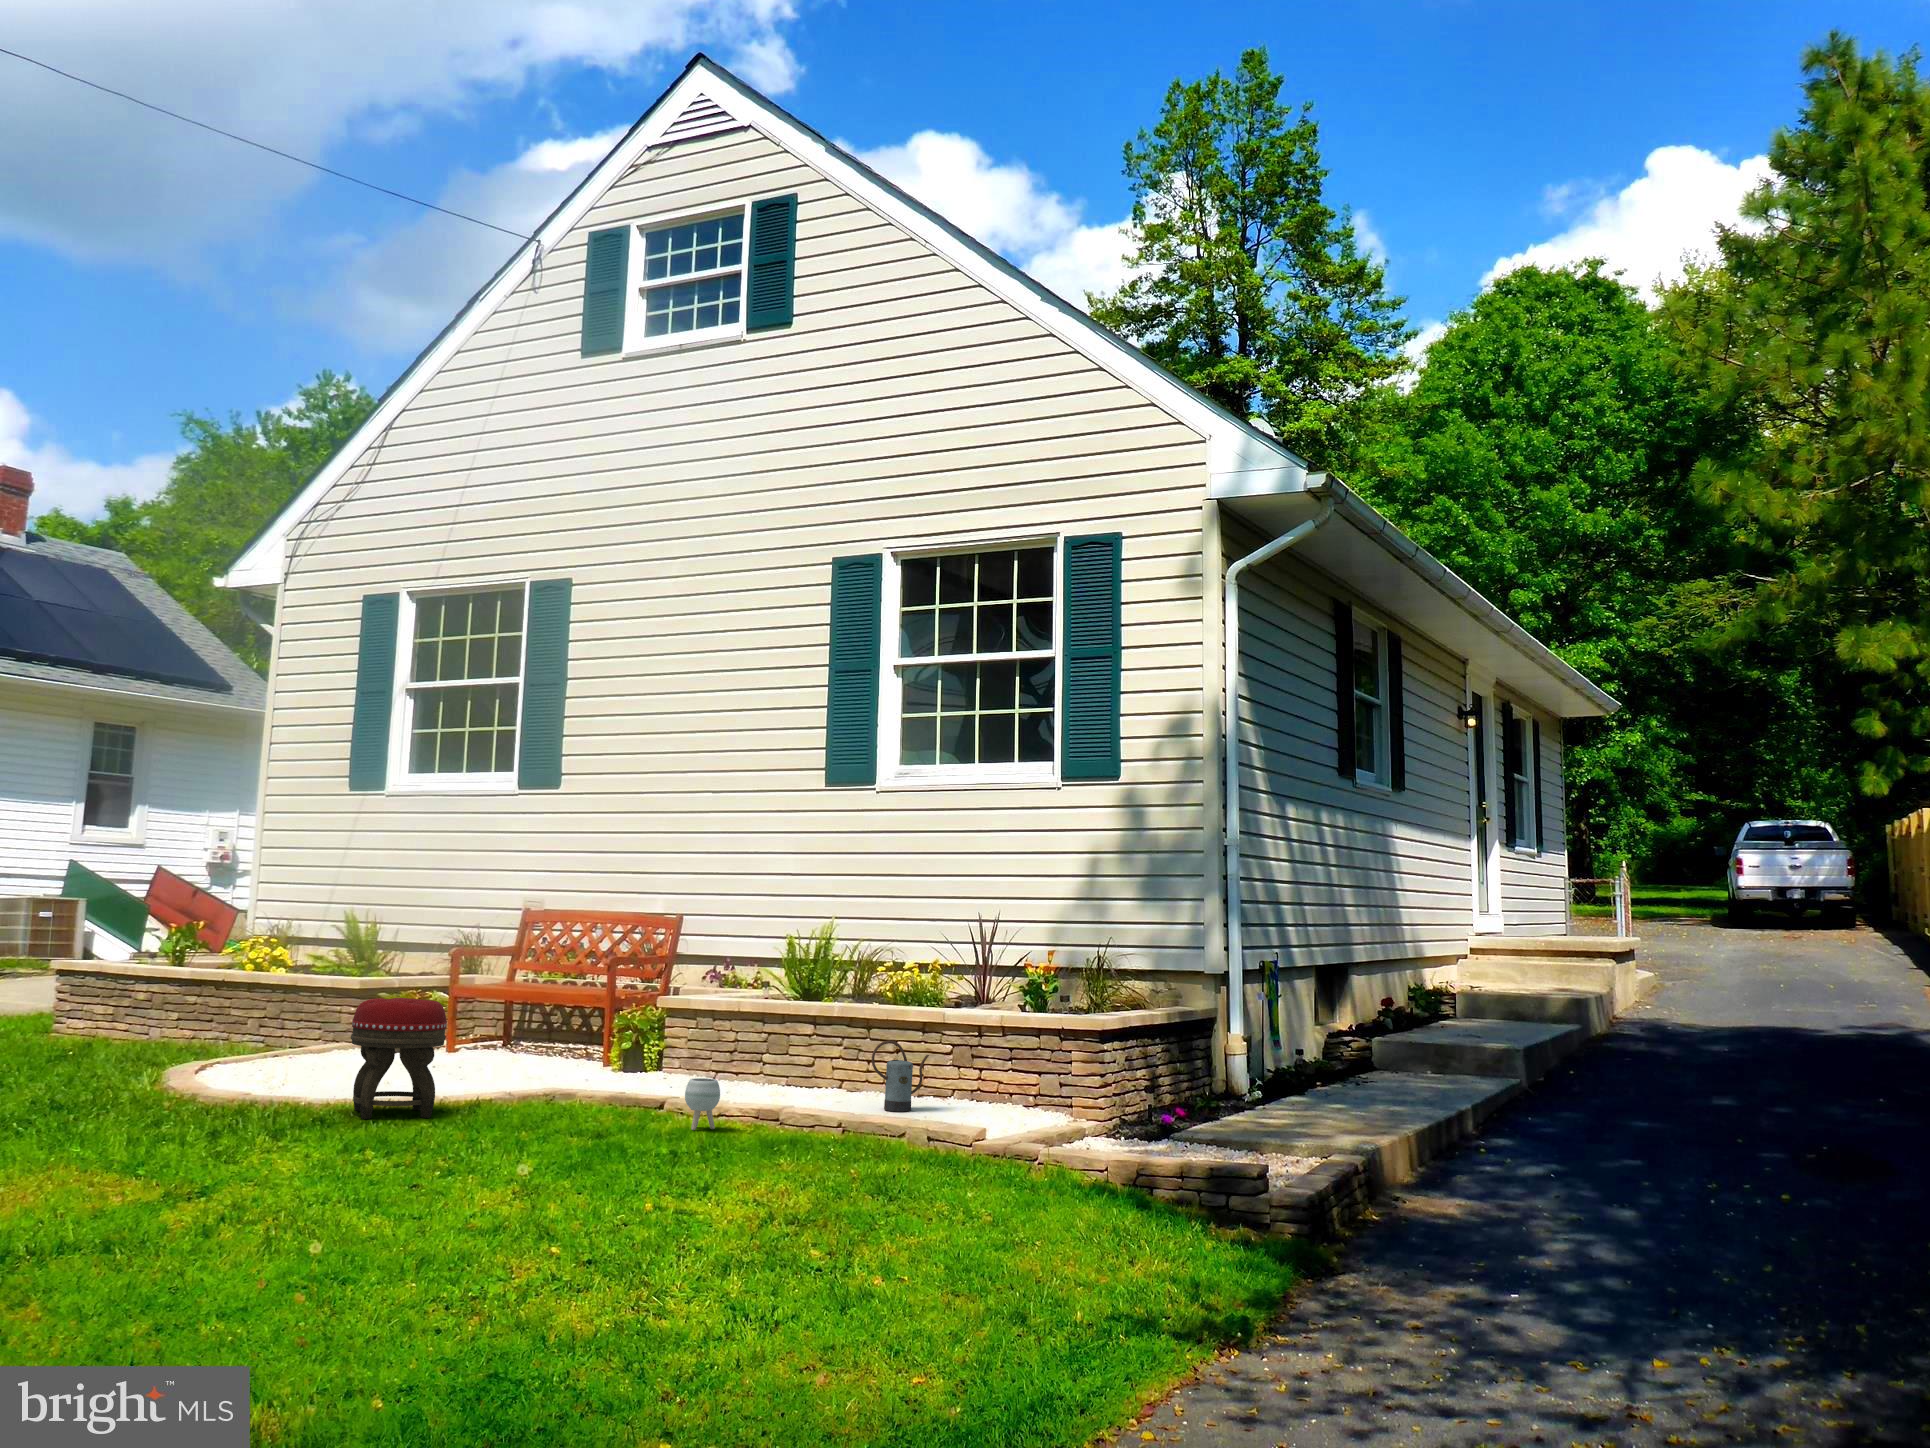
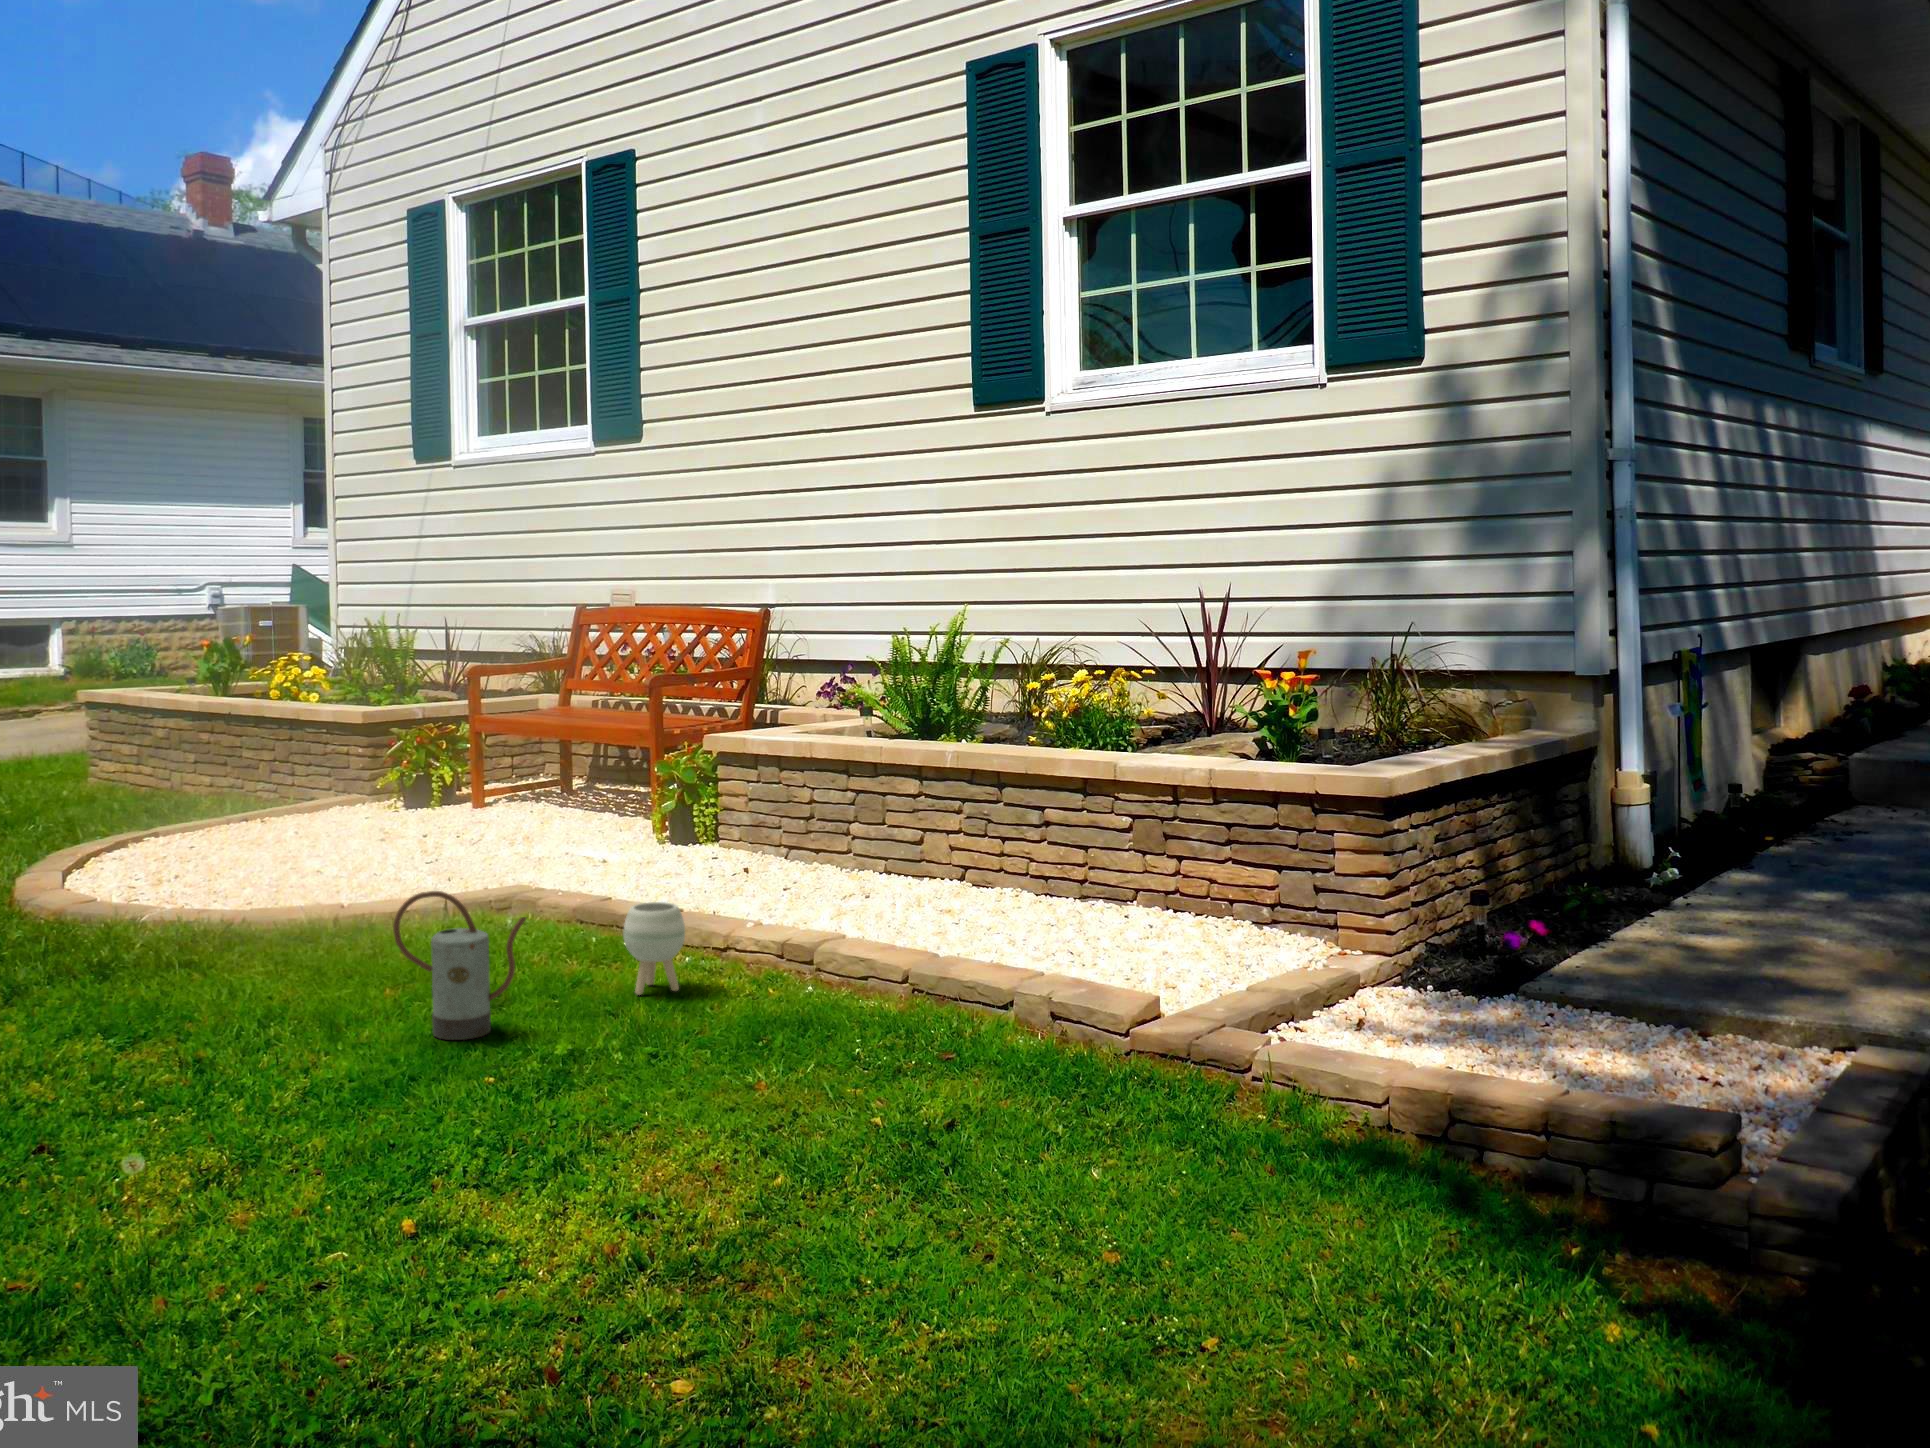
footstool: present [351,998,447,1119] -> none [149,761,304,957]
watering can: present [872,1041,929,1112] -> present [393,891,527,1040]

